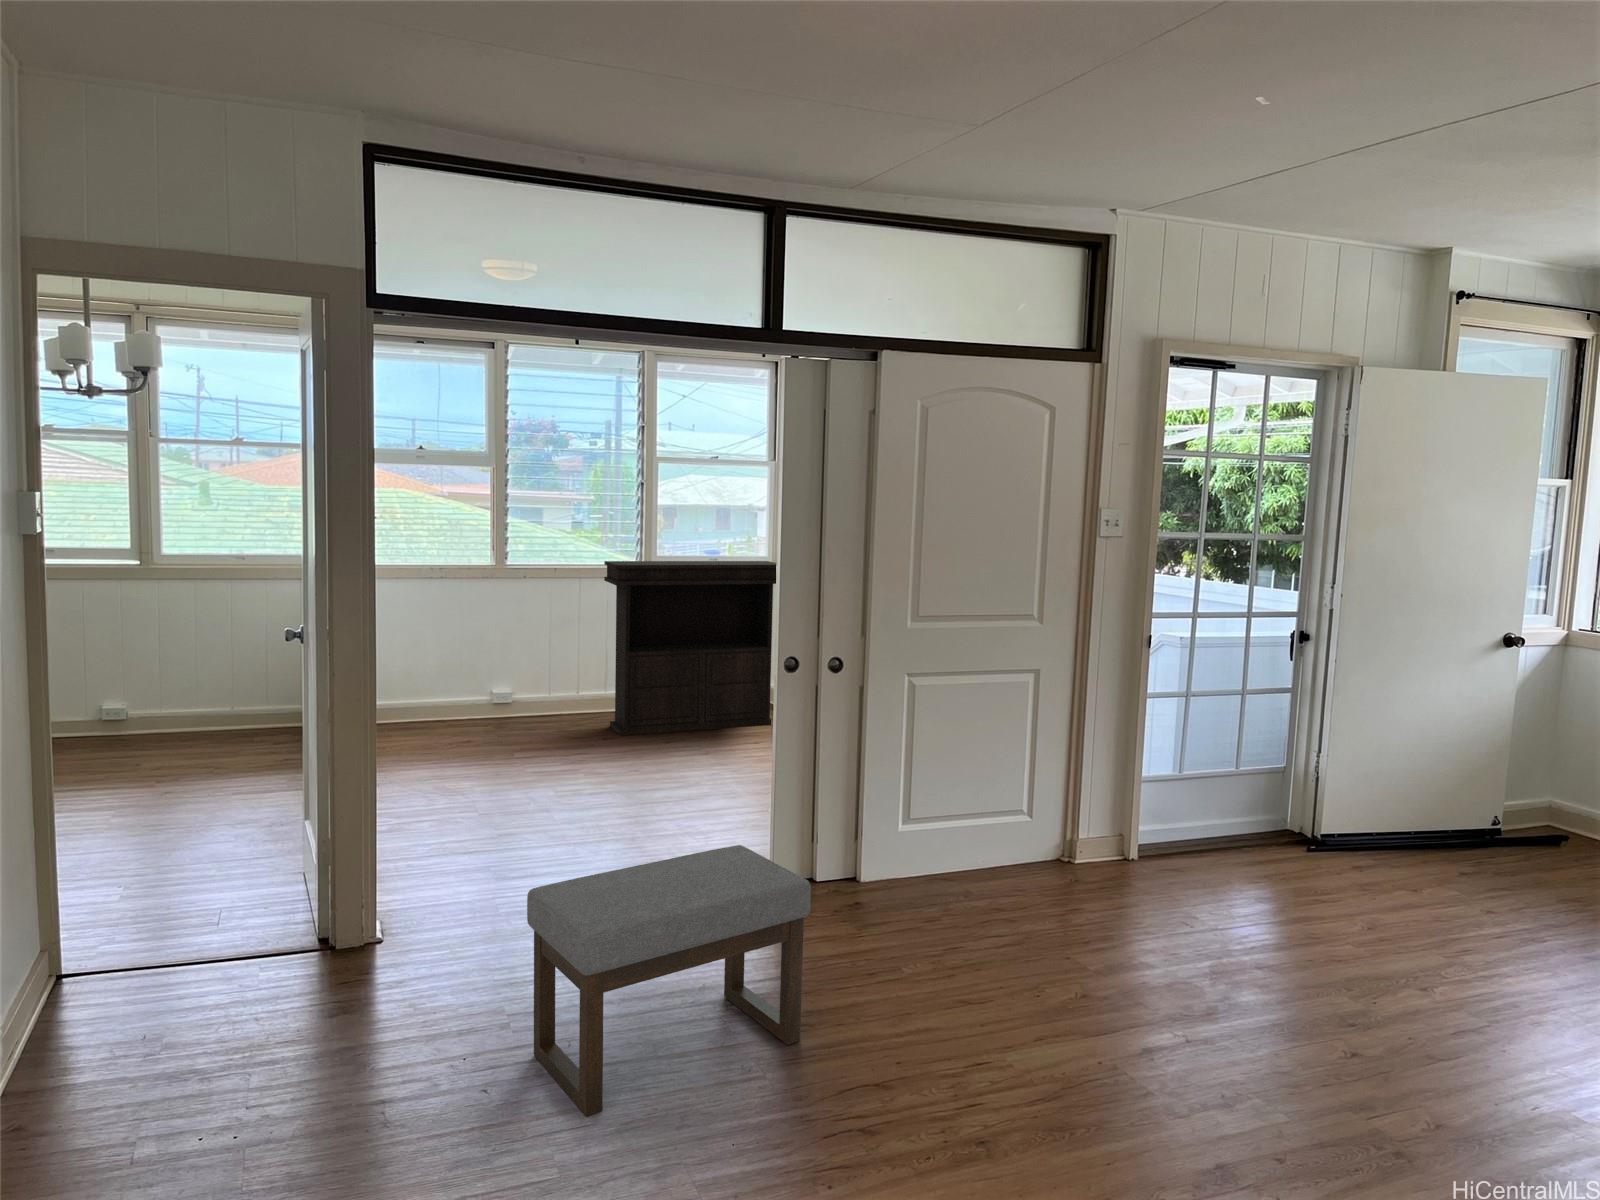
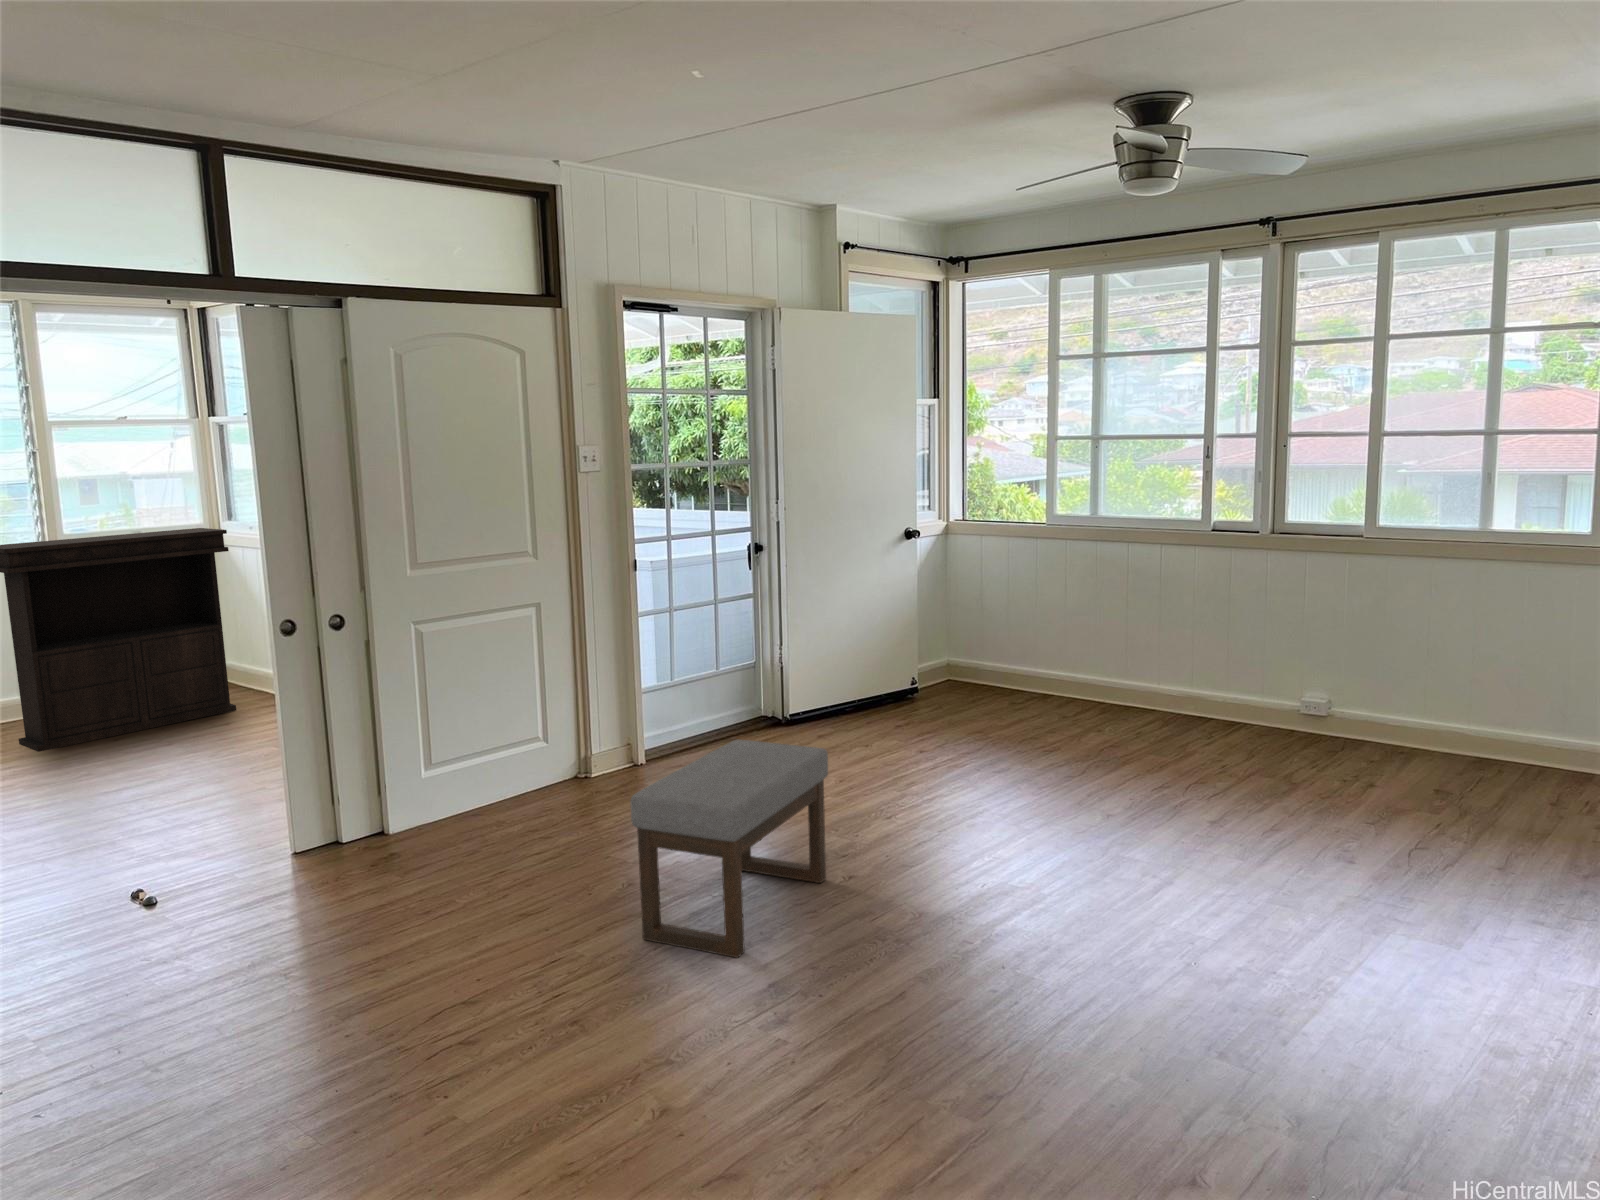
ottoman: present [527,845,811,1117] -> present [630,740,828,958]

